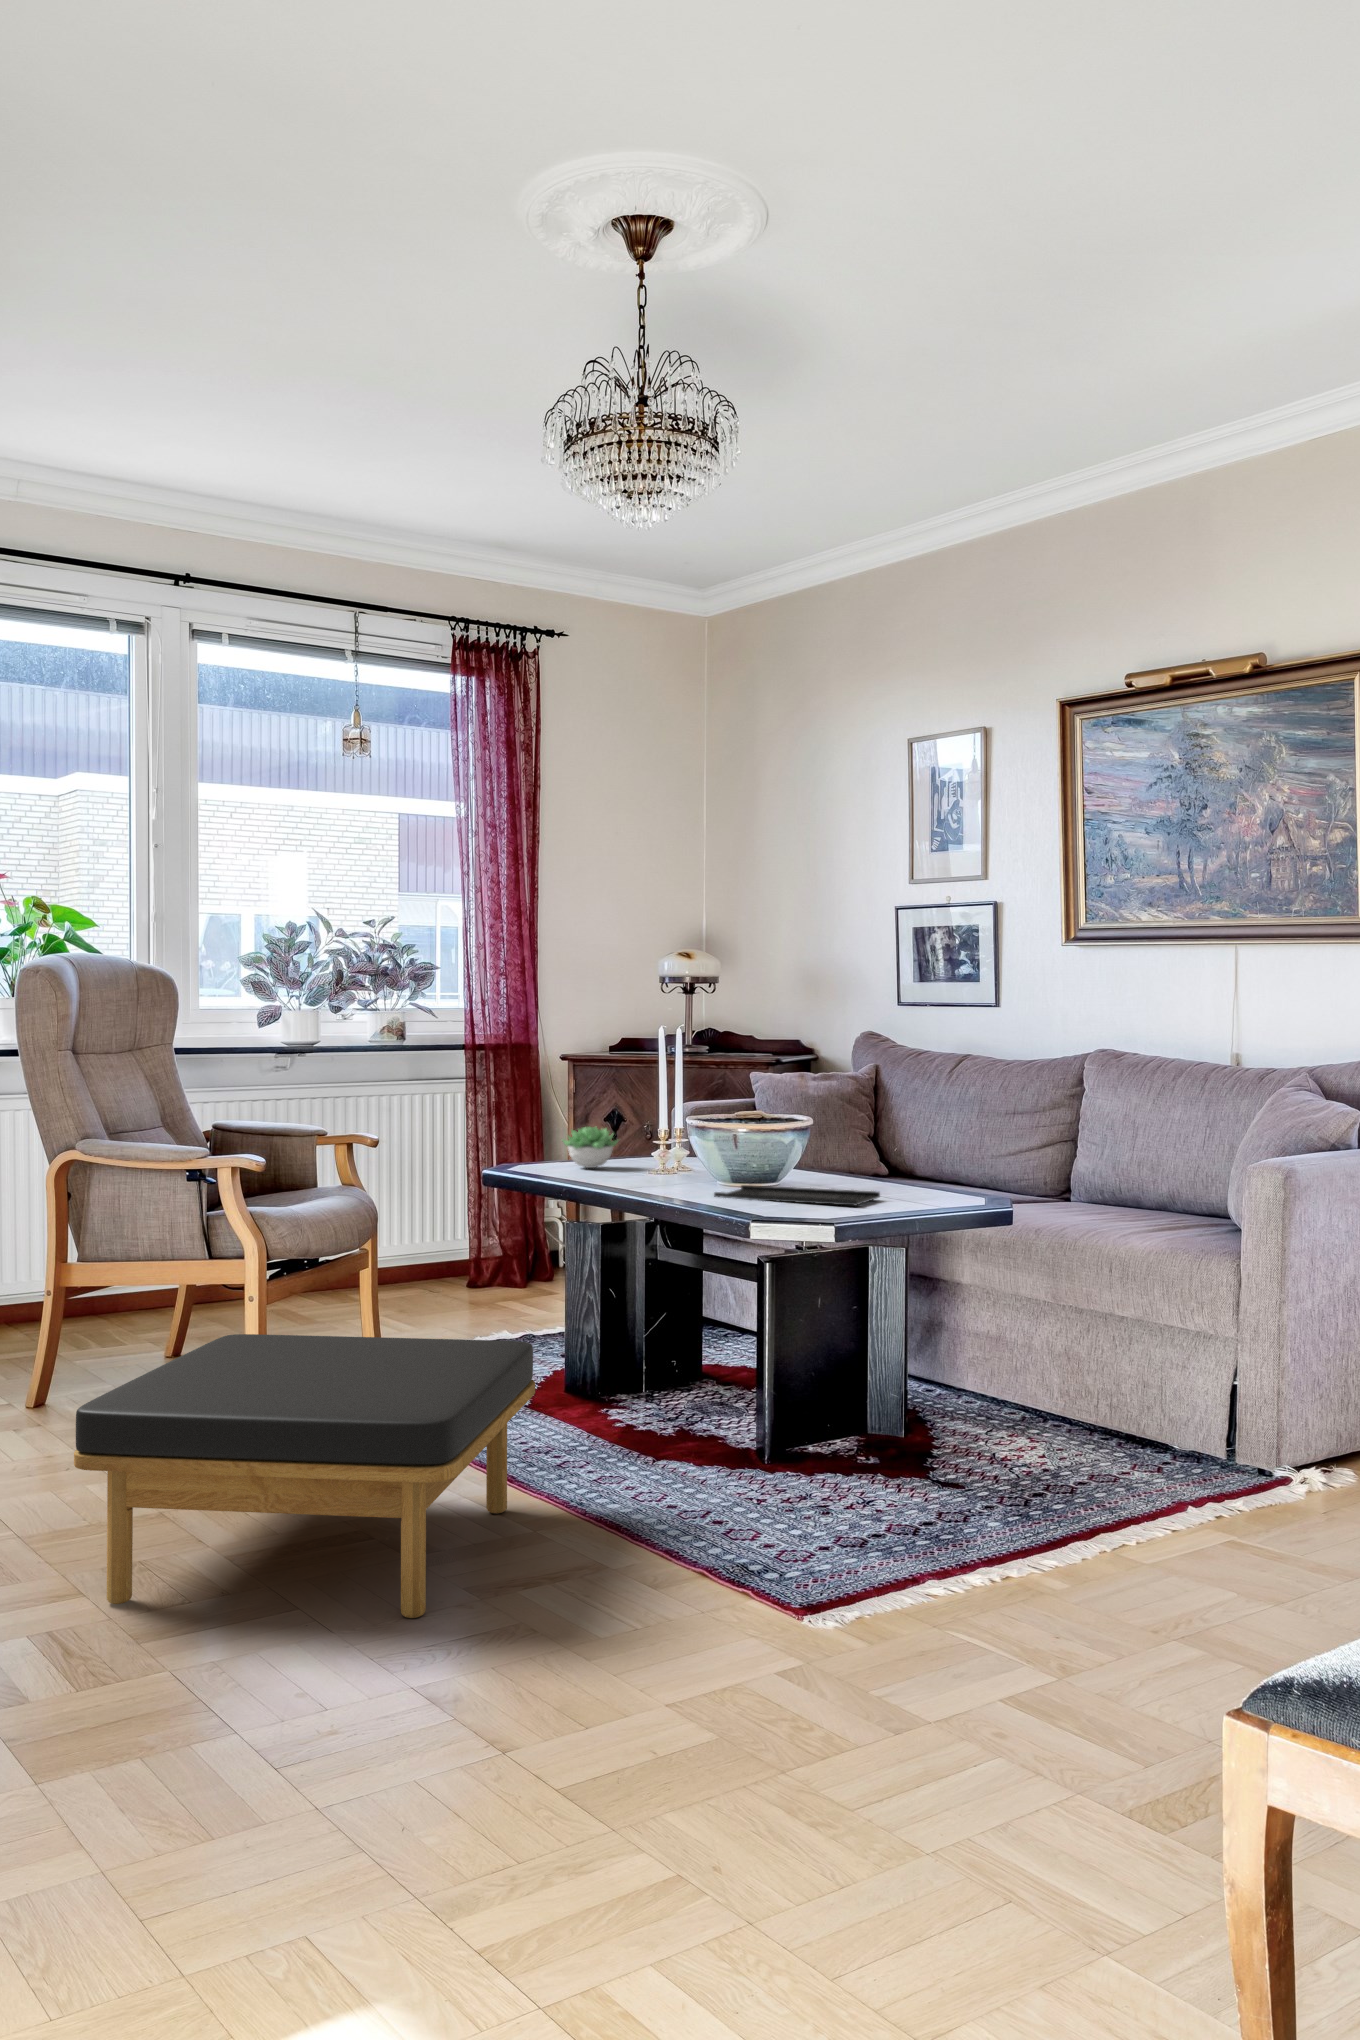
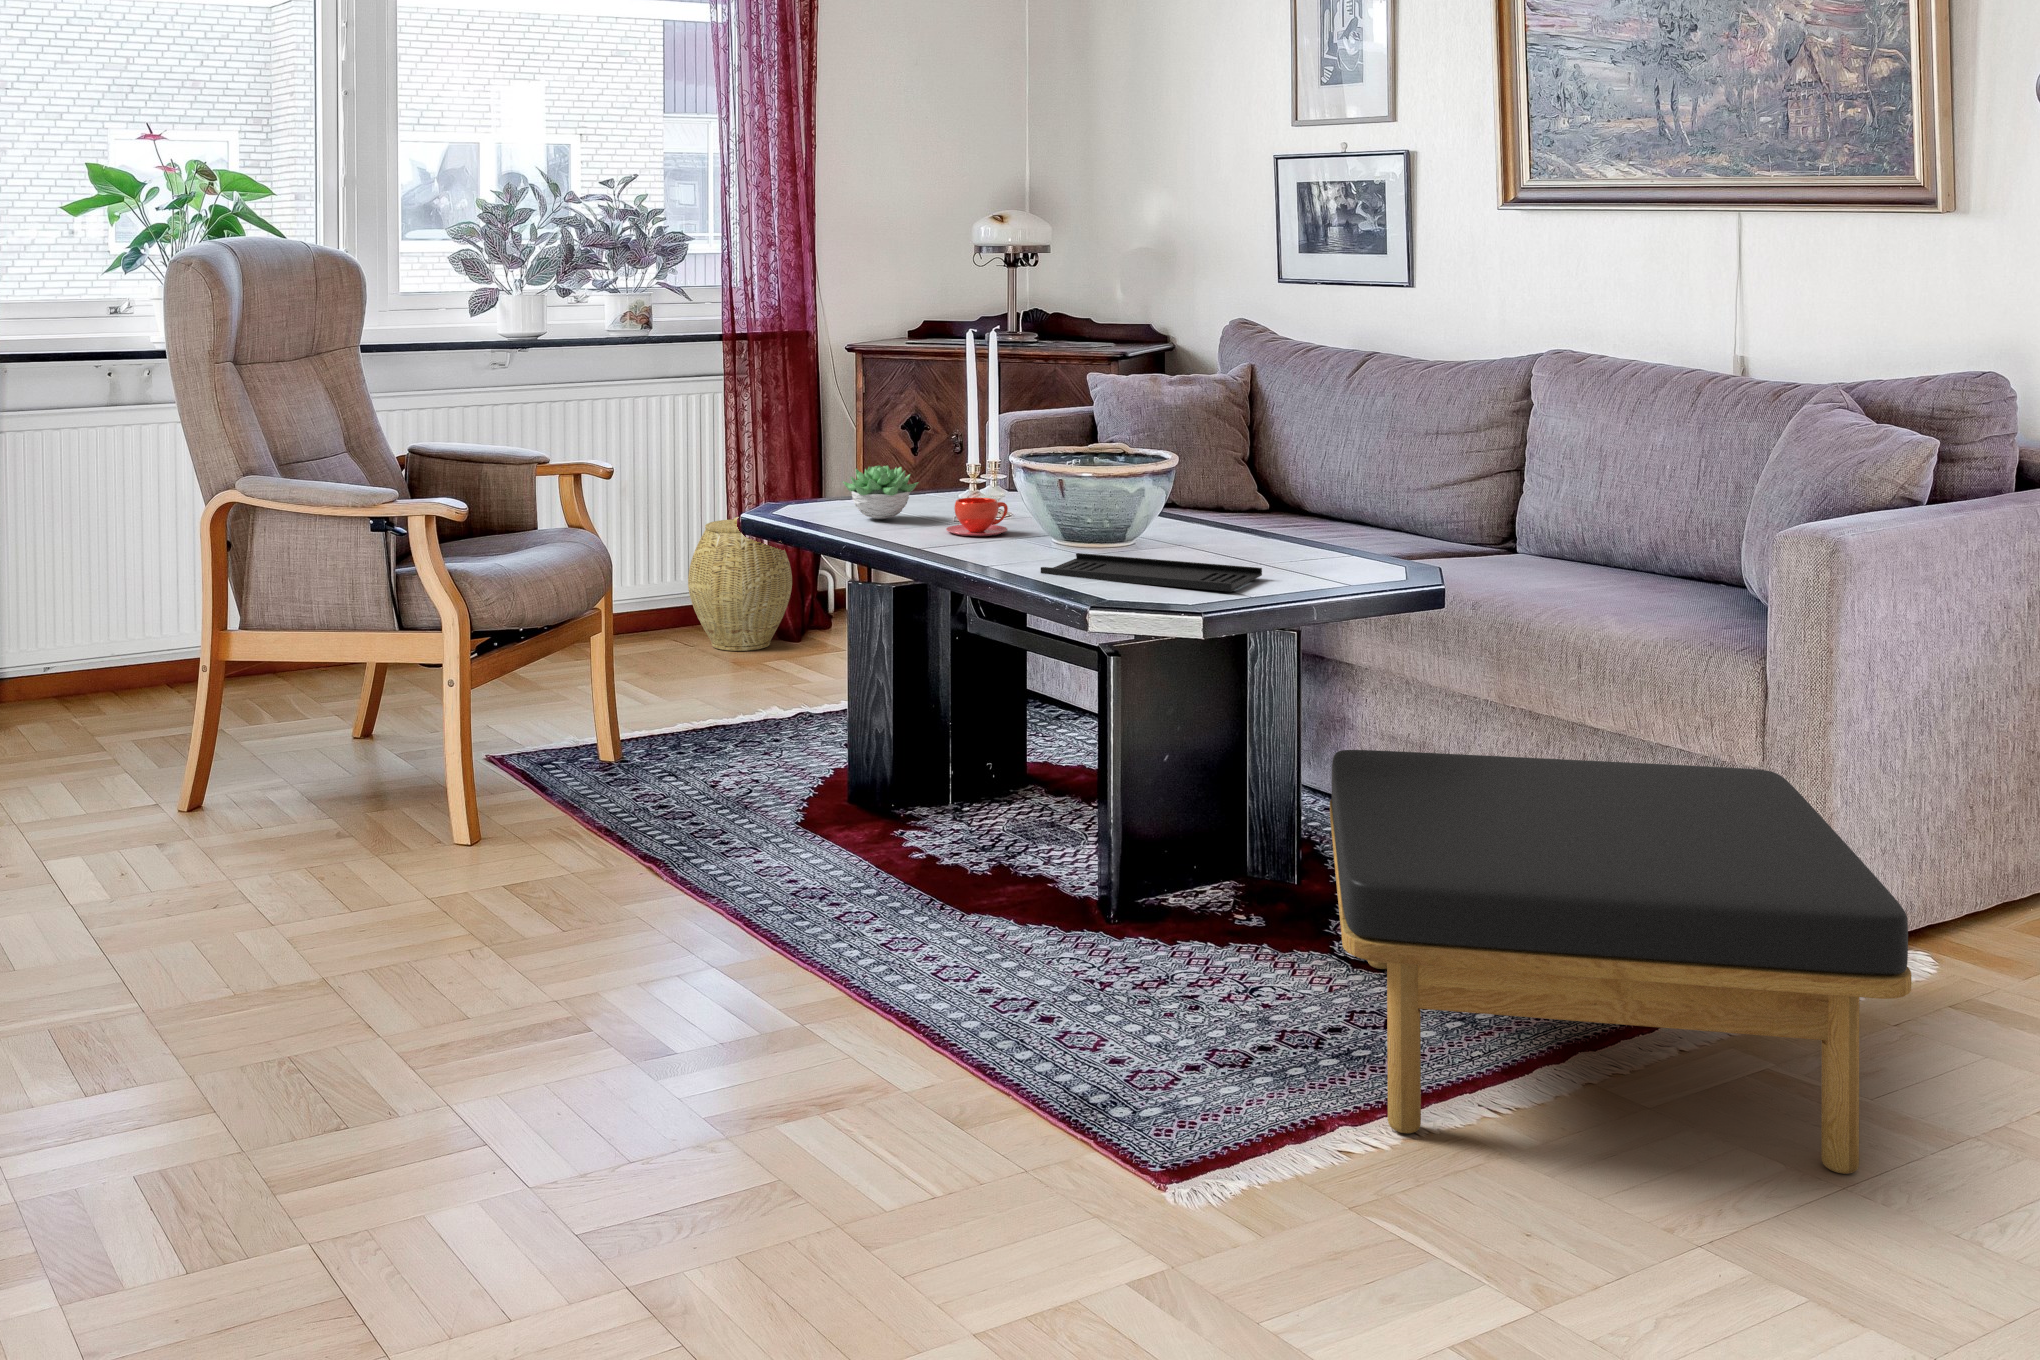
teacup: none [641,1149,689,1177] -> present [946,498,1008,536]
woven basket: none [430,1190,515,1299] -> present [688,517,792,651]
ottoman: present [74,1334,535,1618] -> present [1330,750,1911,1174]

